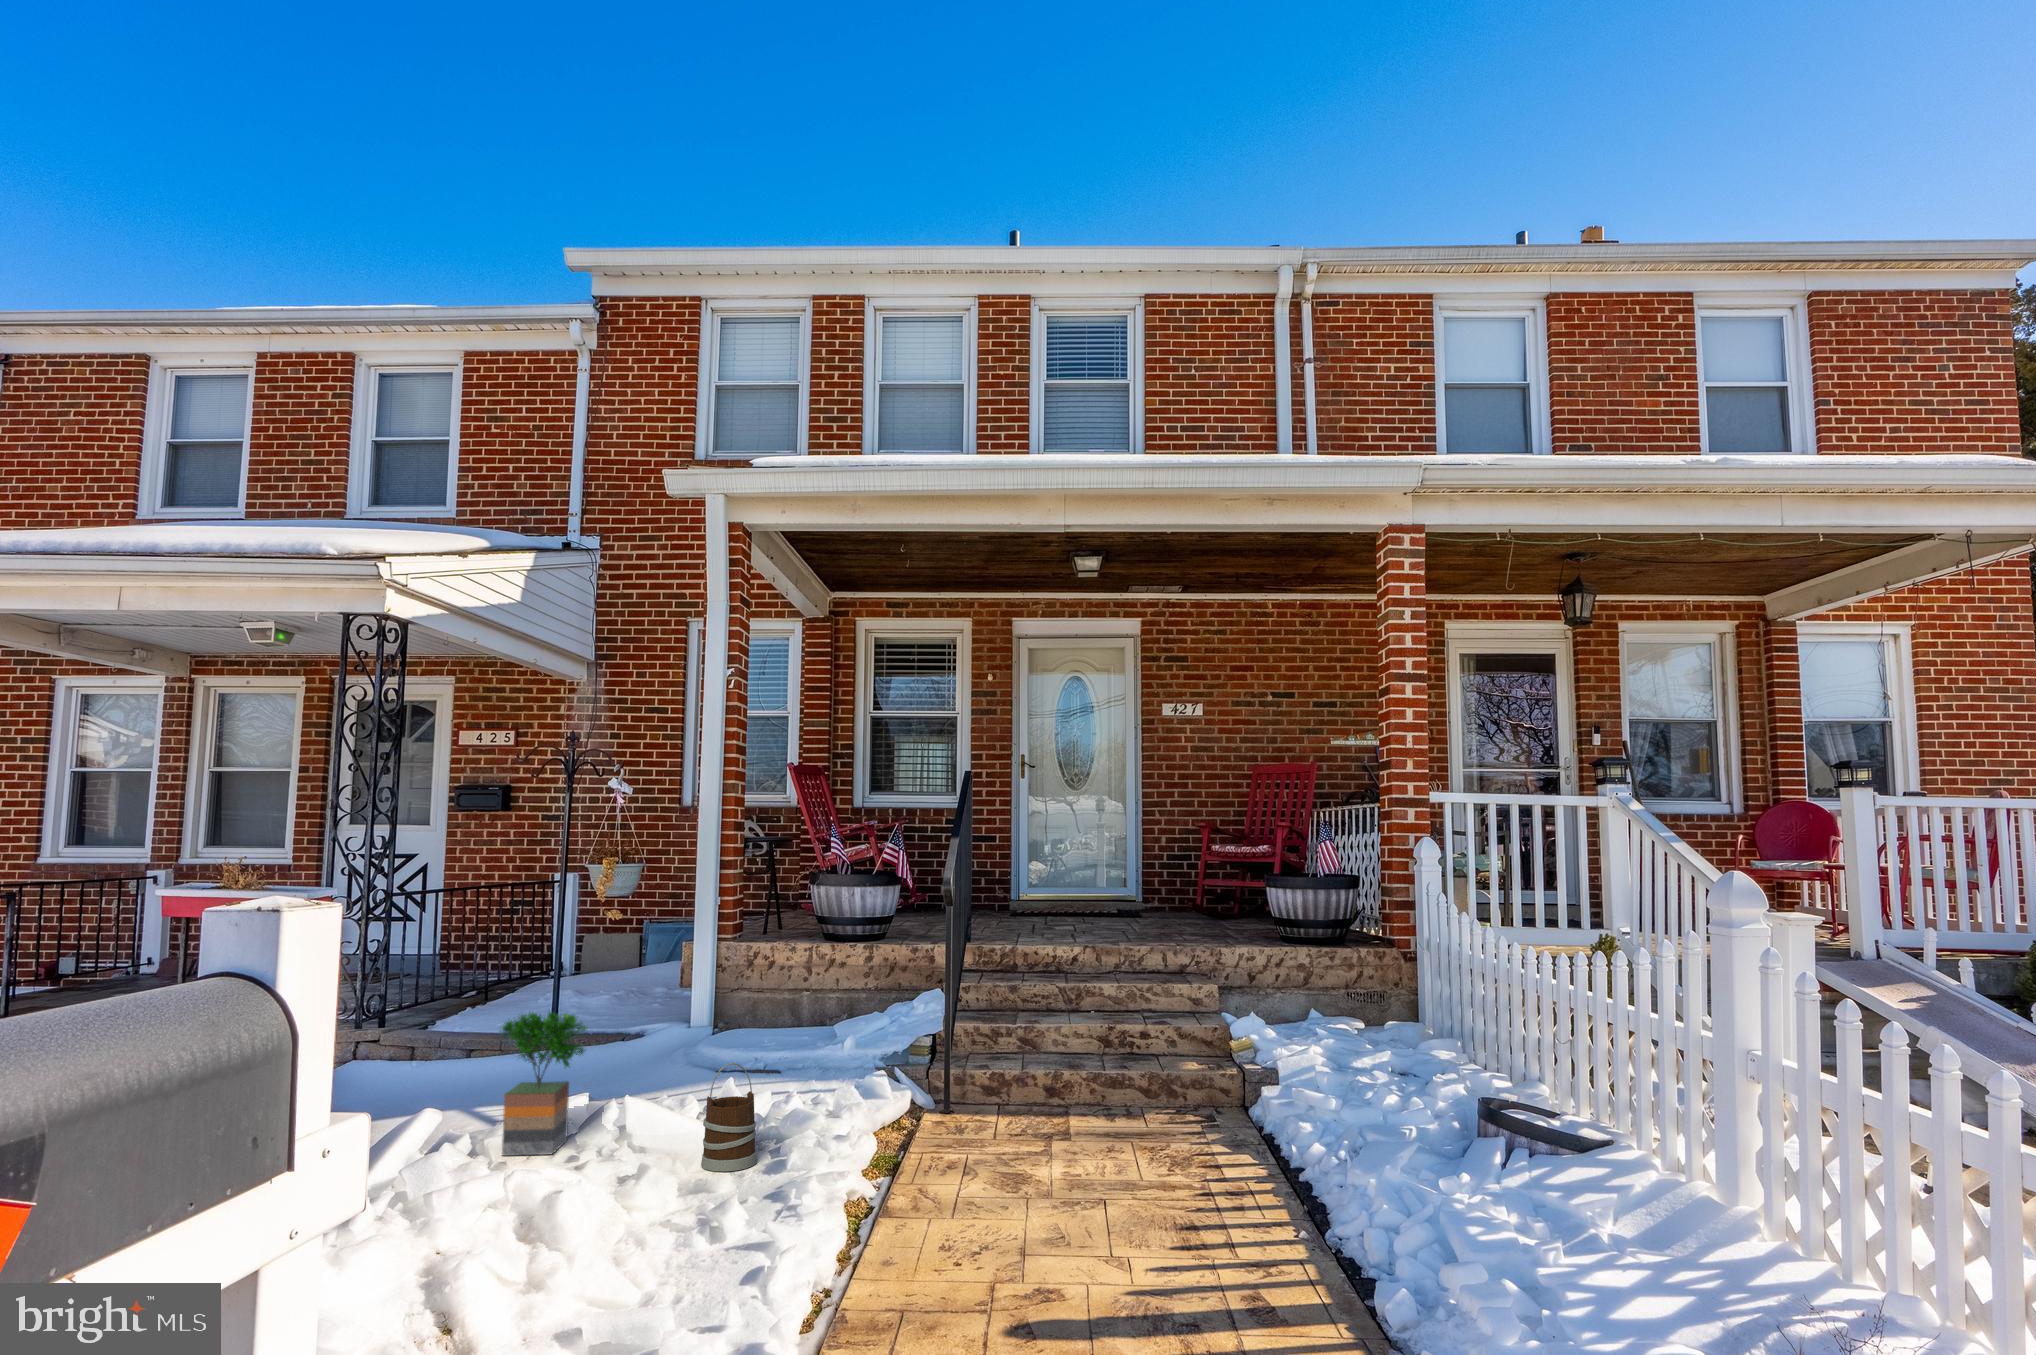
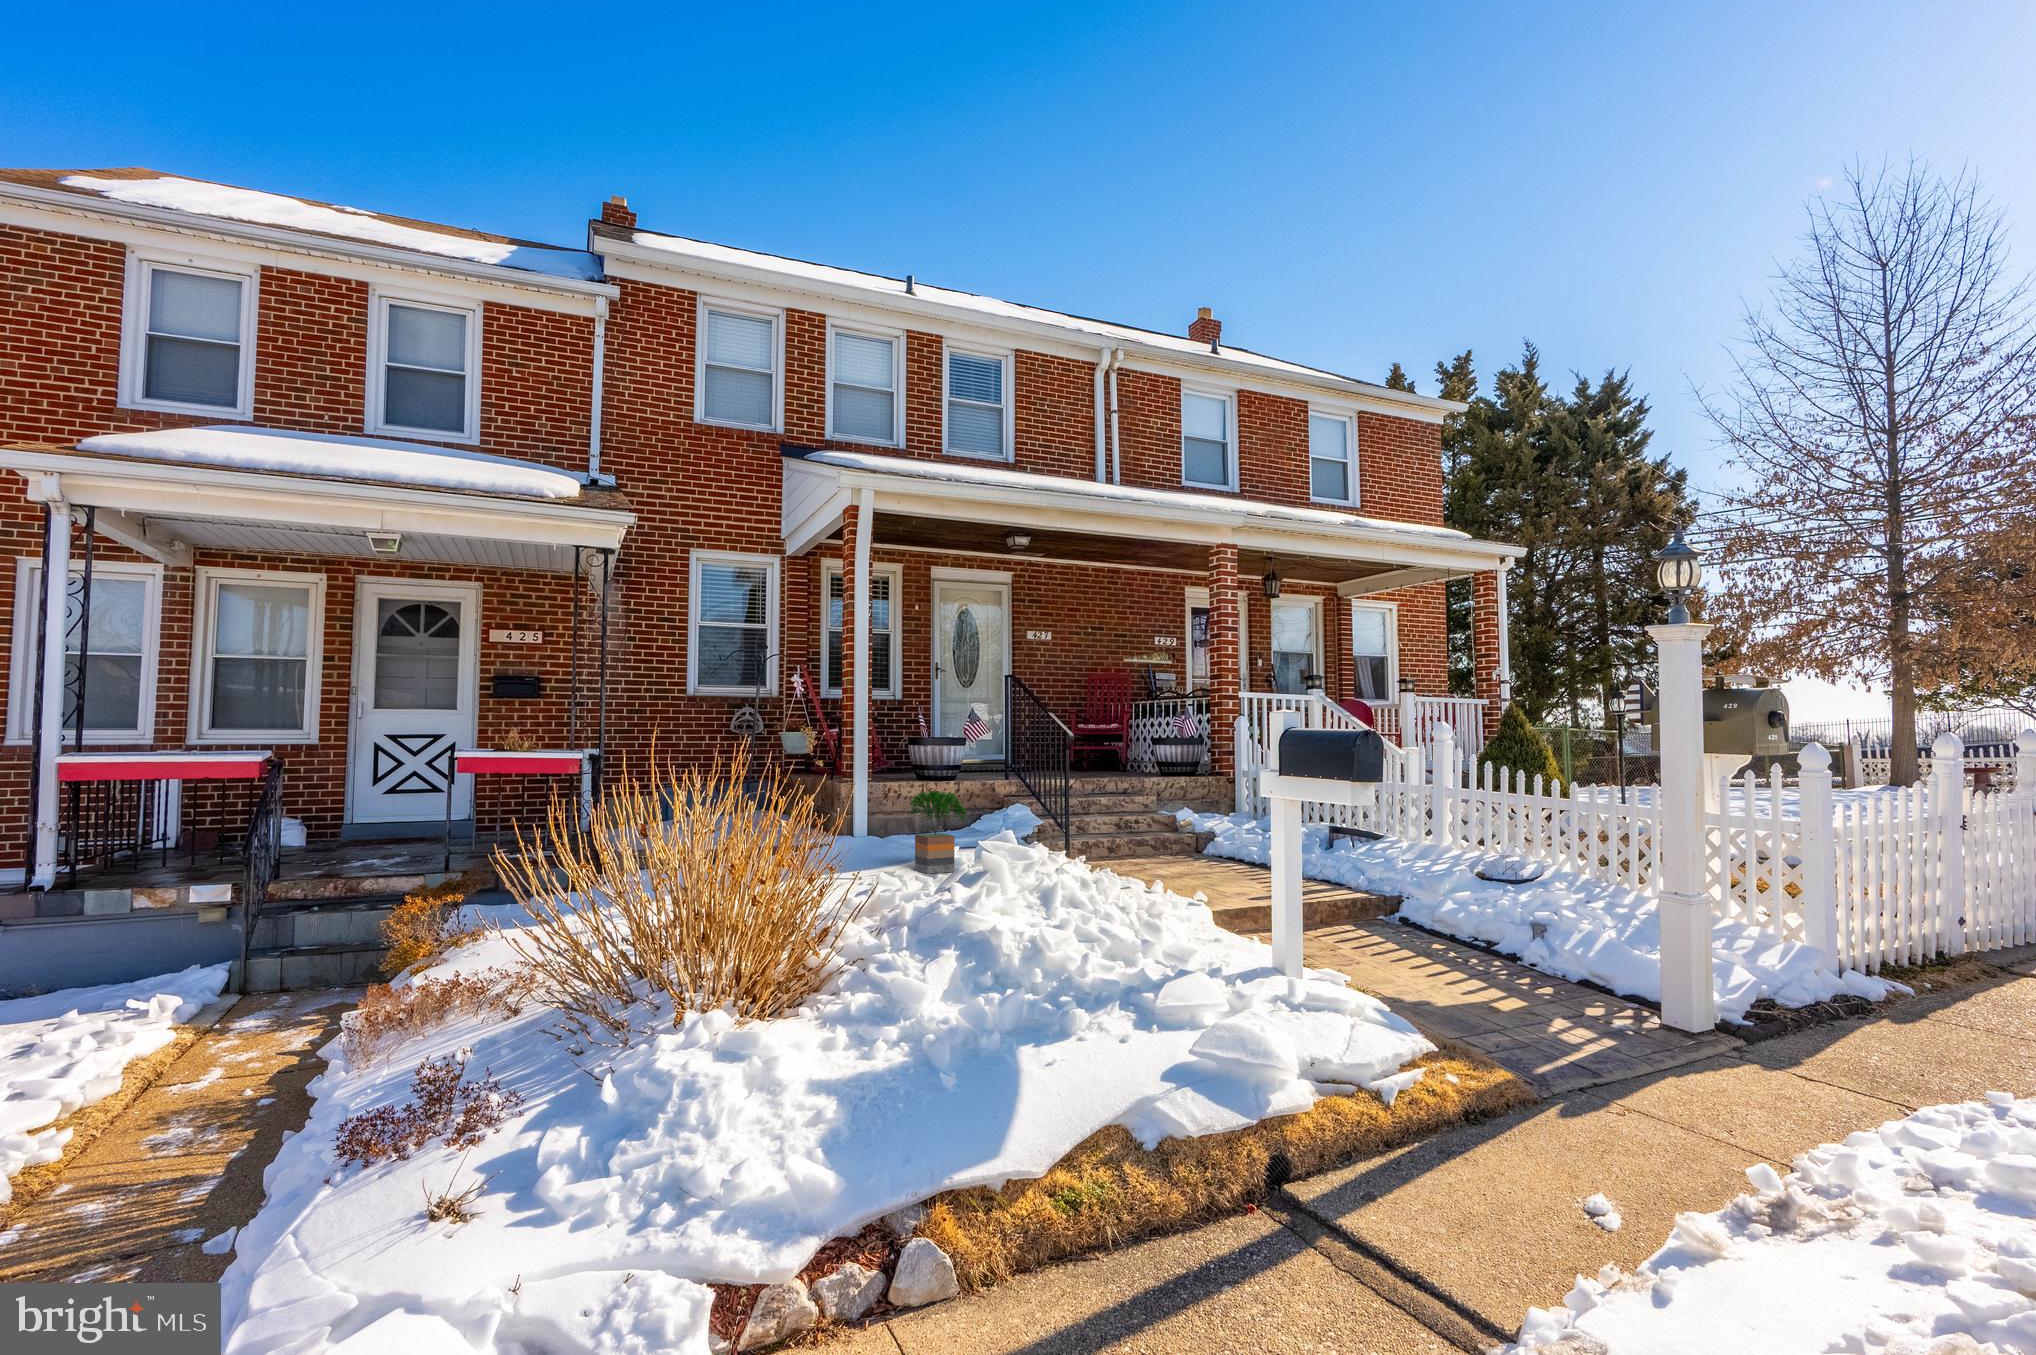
wooden bucket: present [701,1063,757,1171] -> none [1042,812,1073,870]

